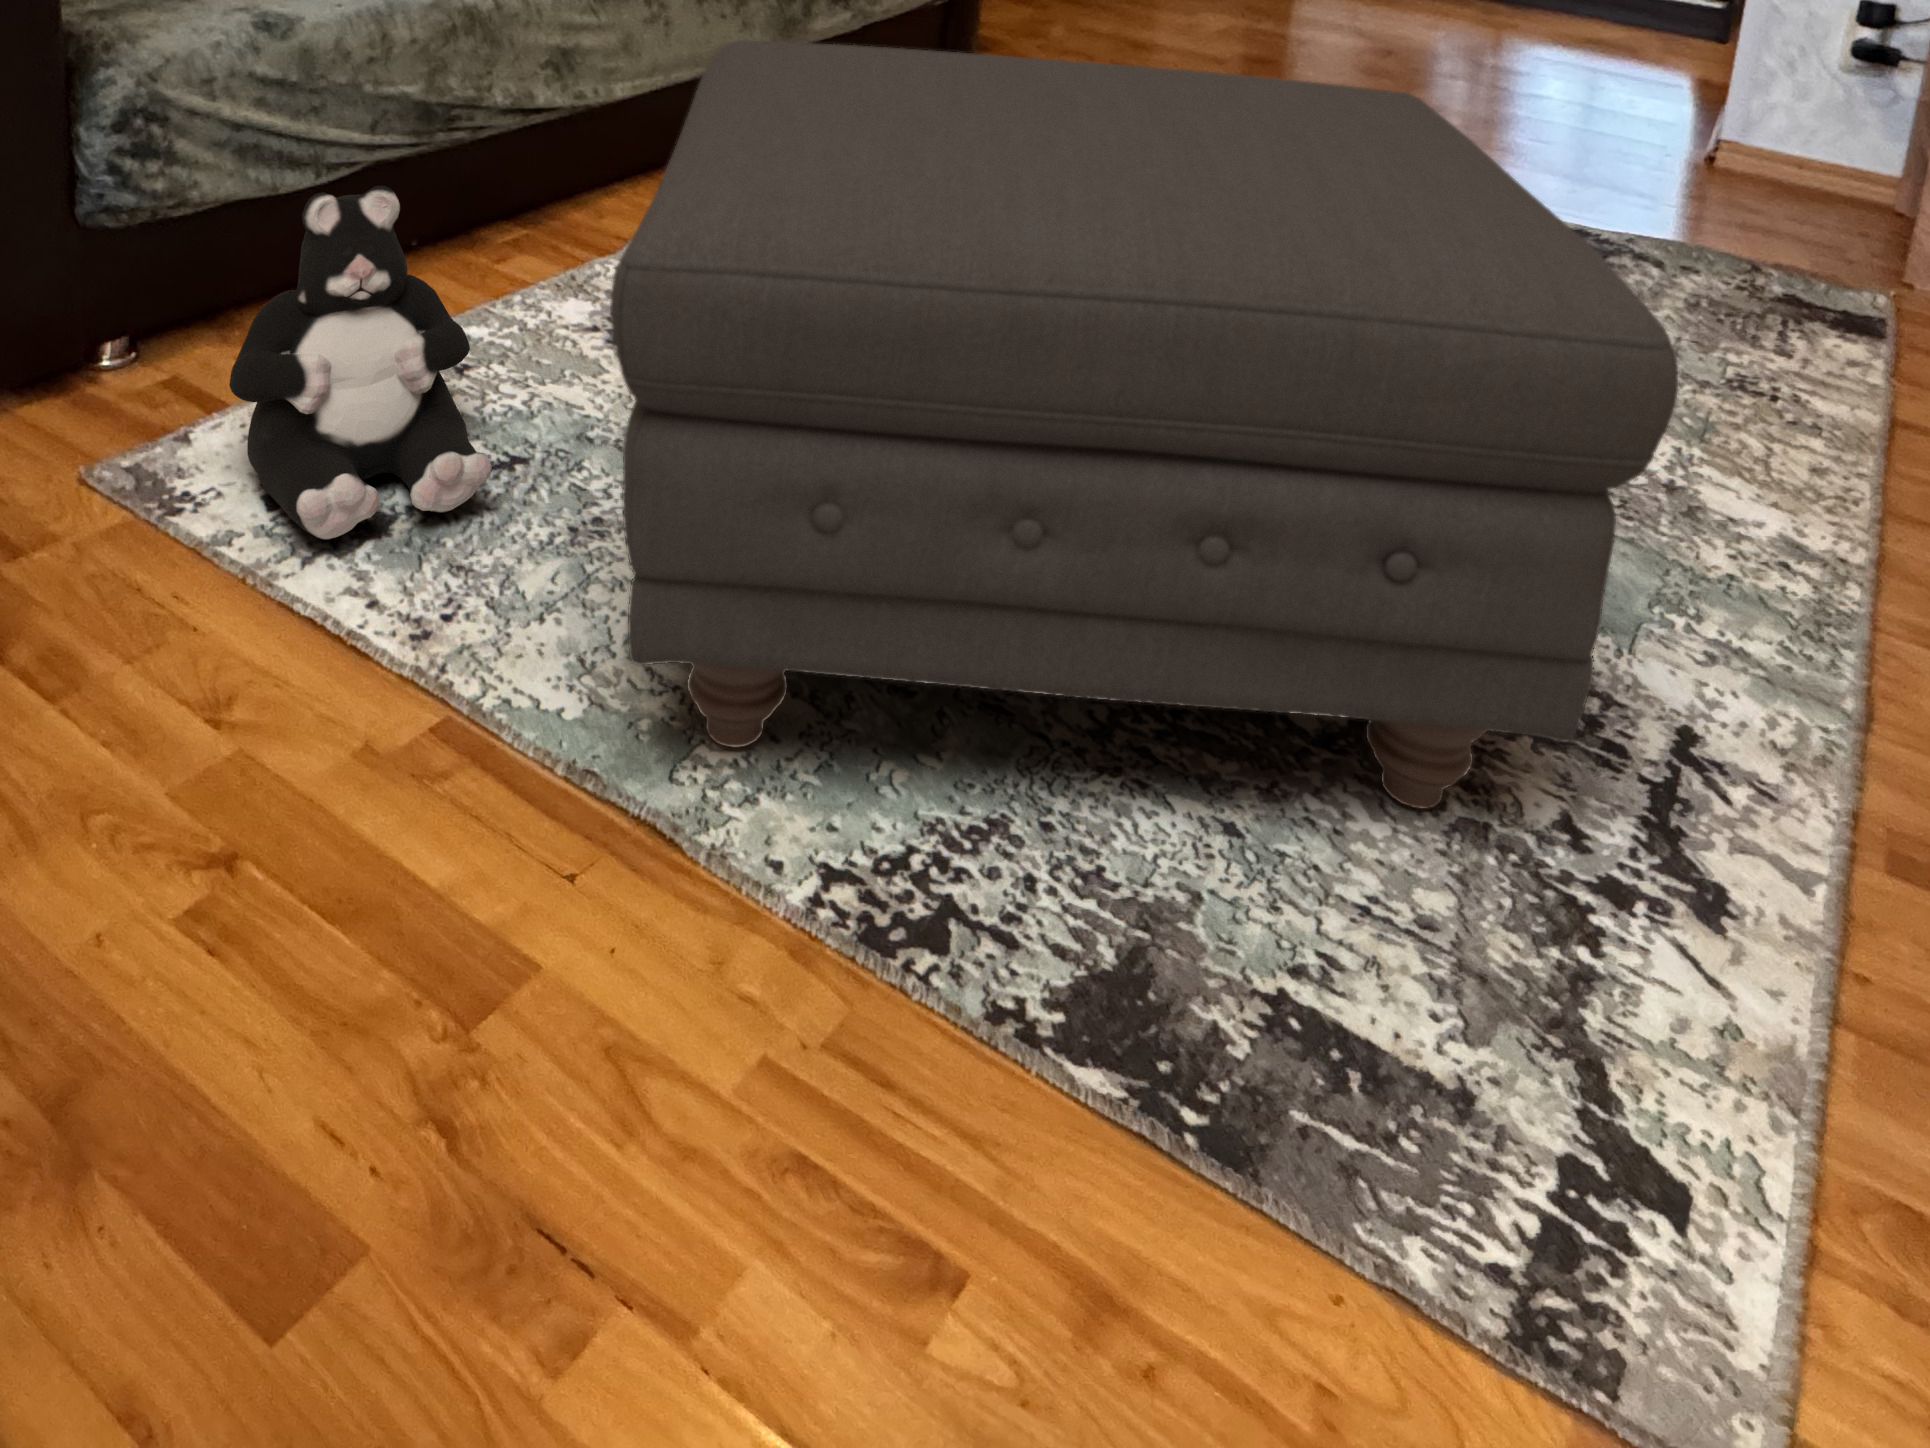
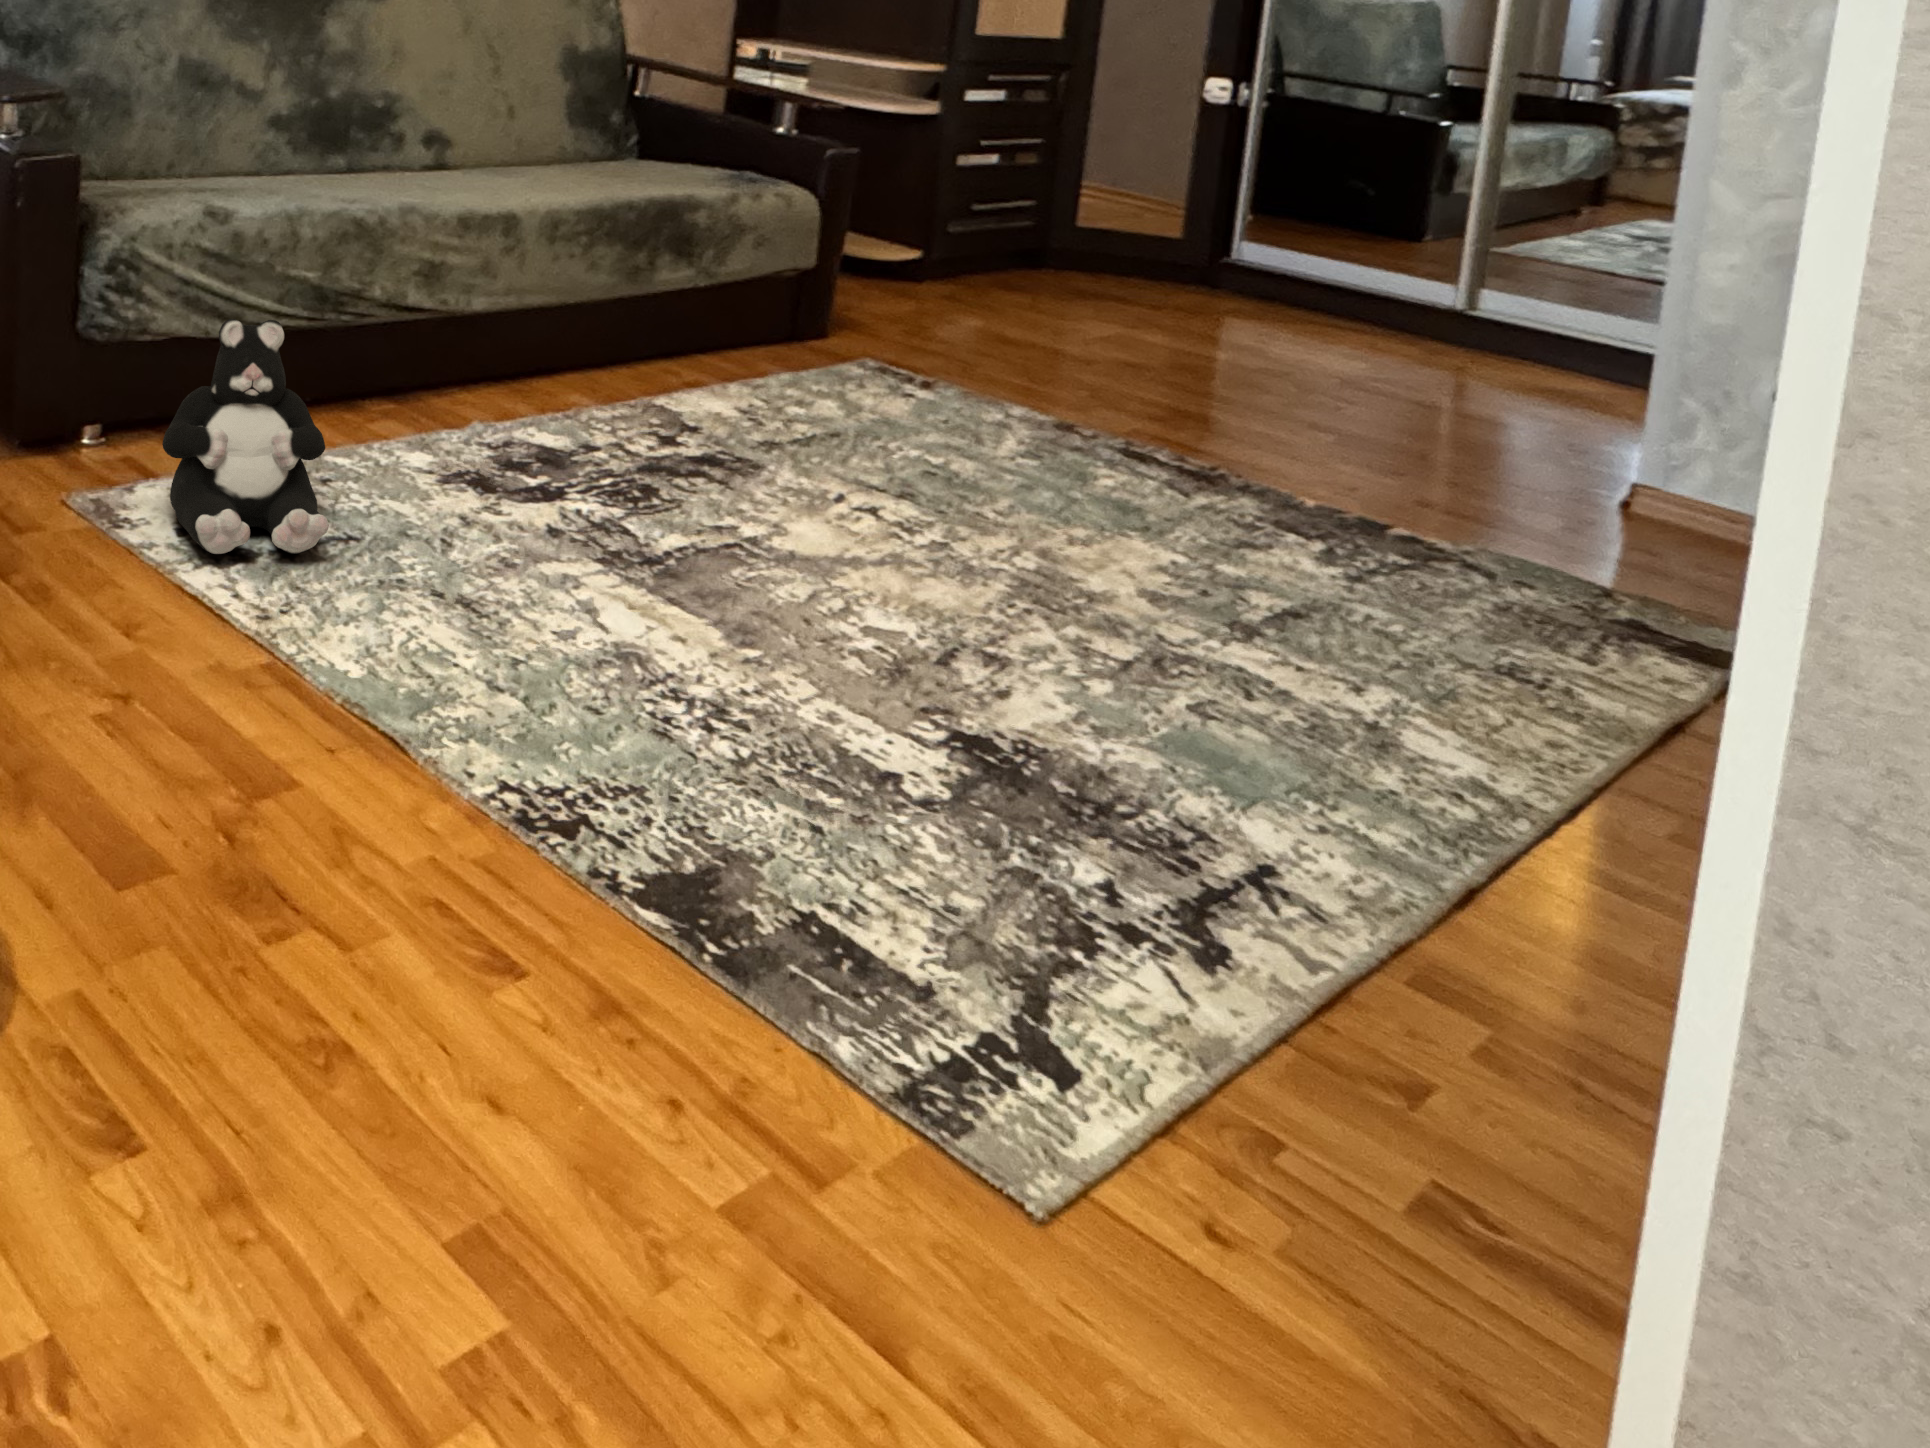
ottoman: present [610,40,1678,809] -> none [383,234,1158,861]

